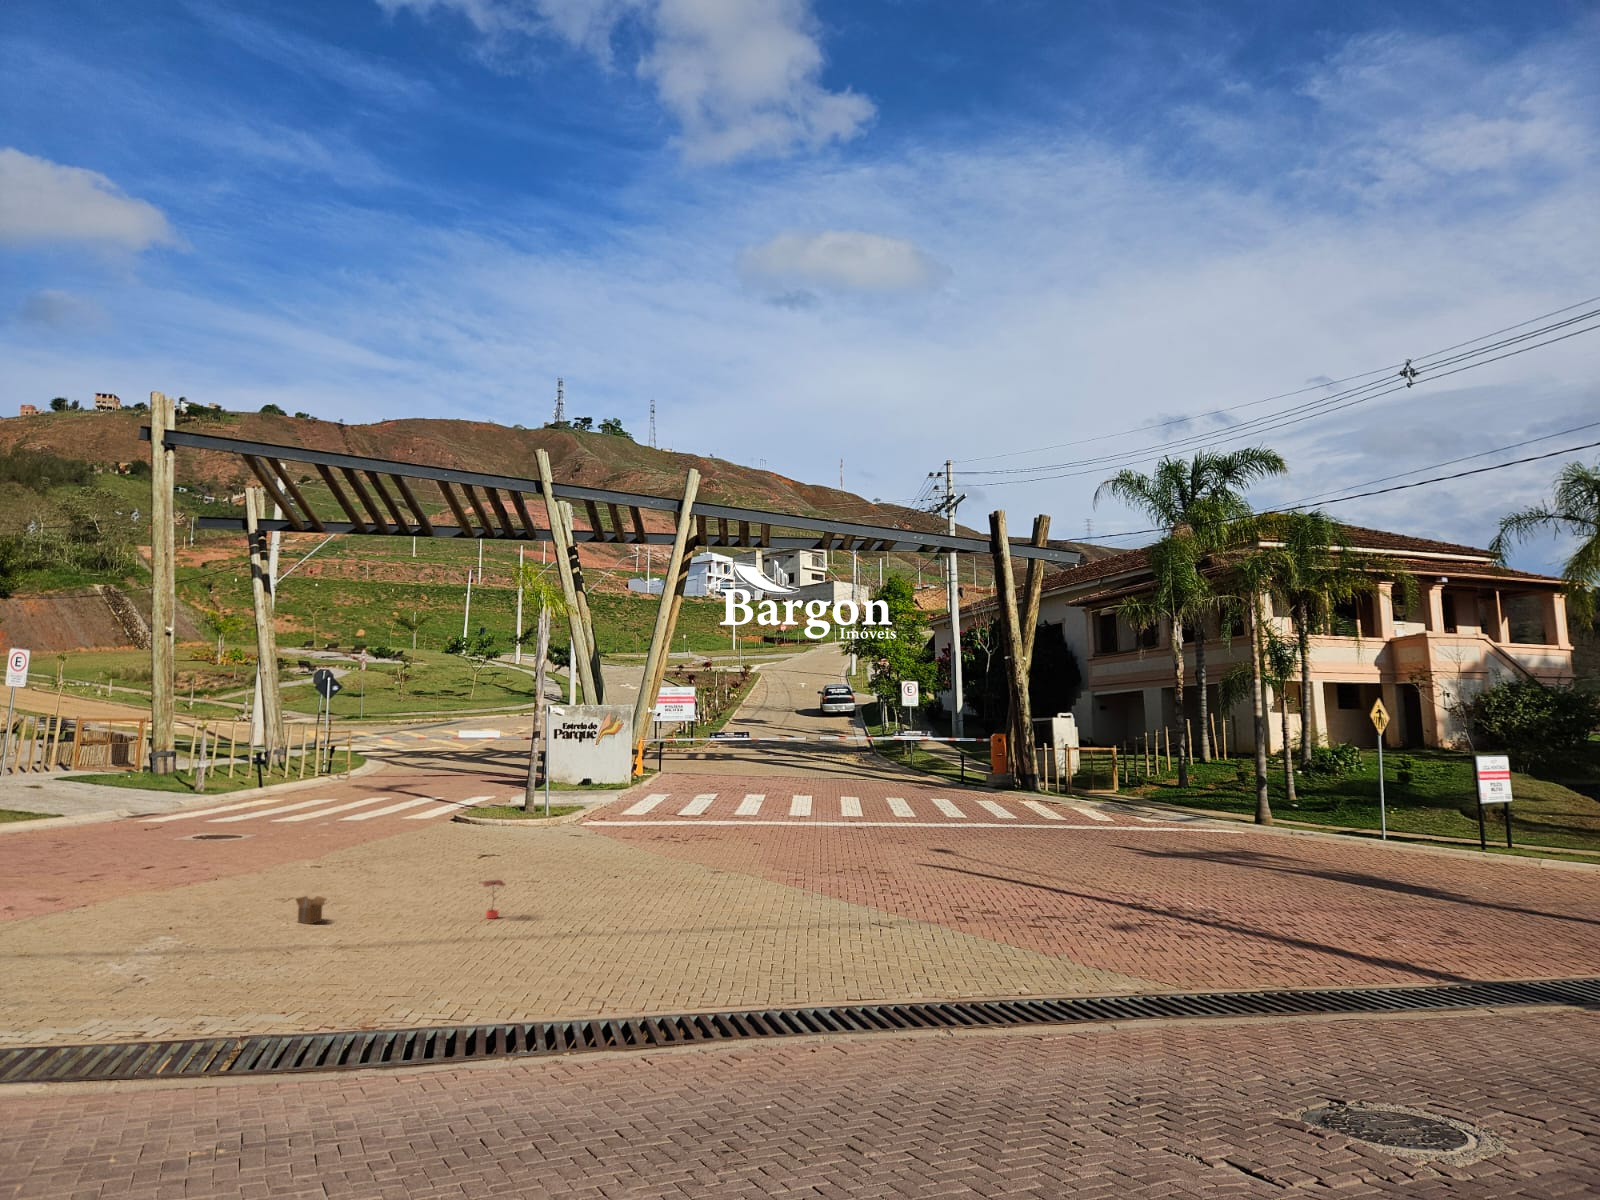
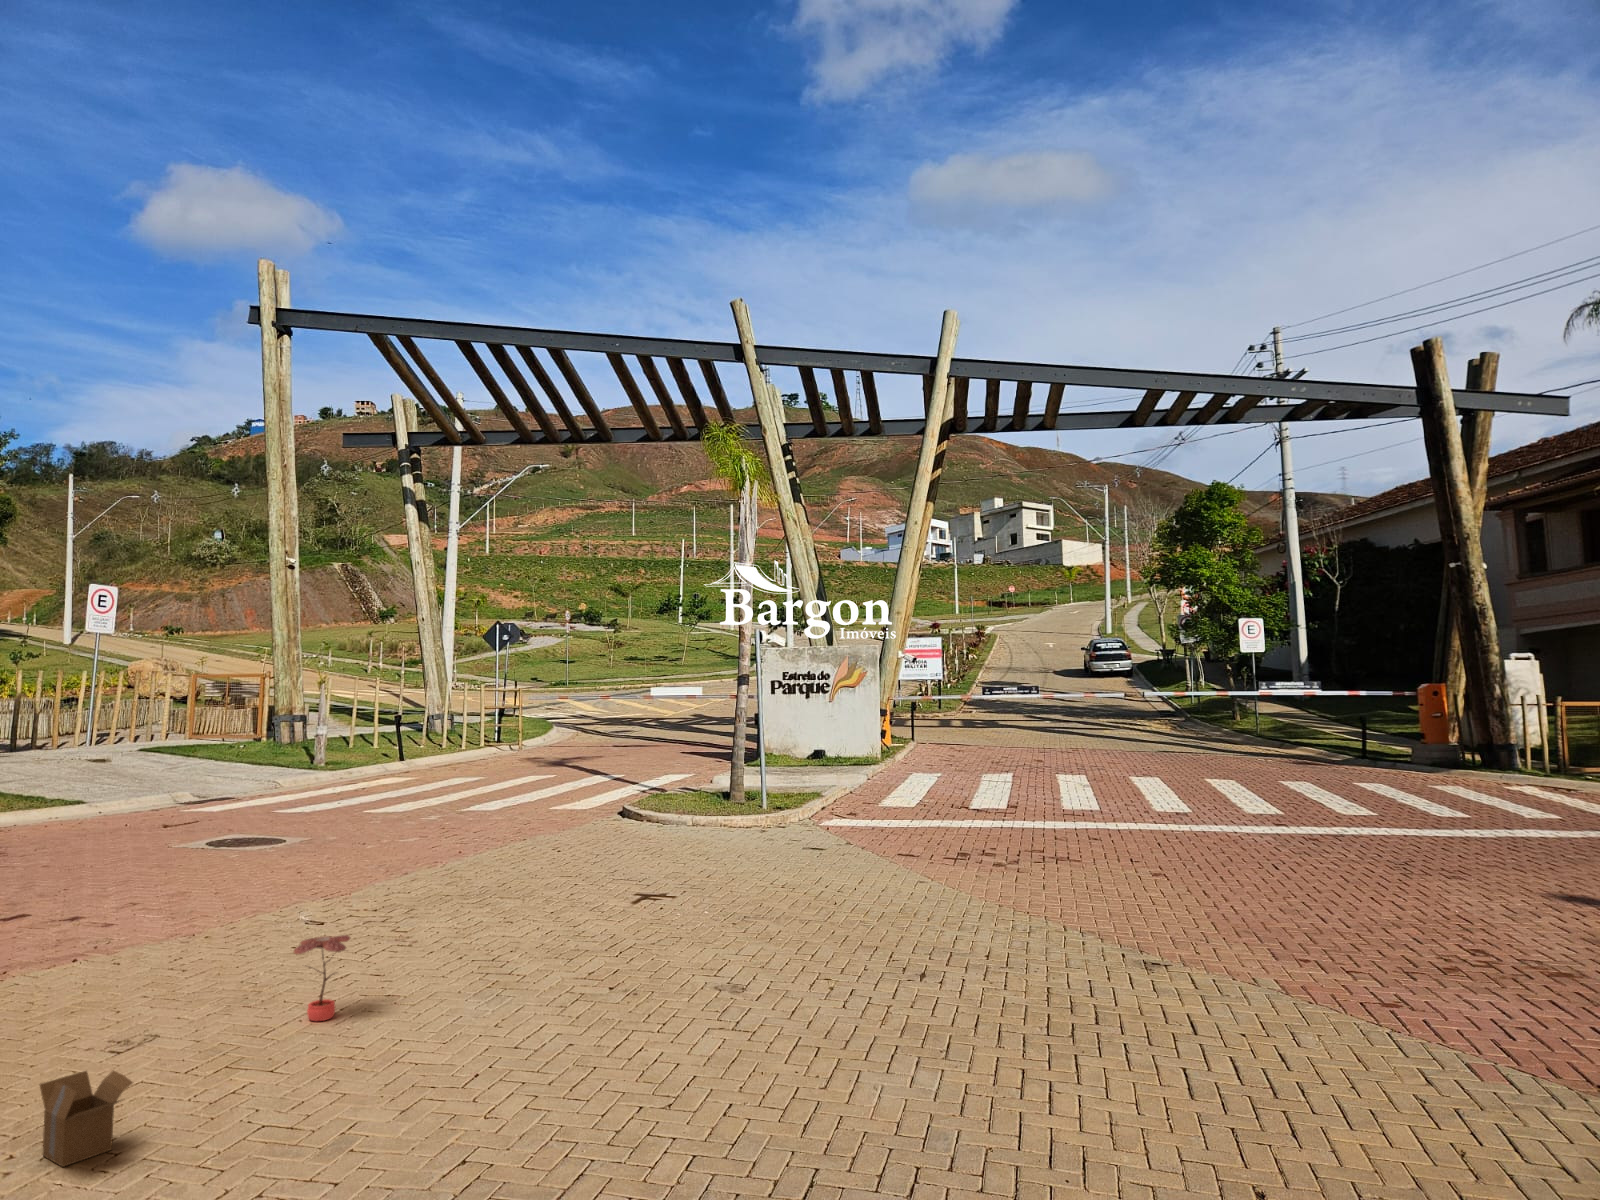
potted plant: present [482,880,505,919] -> present [294,935,350,1021]

